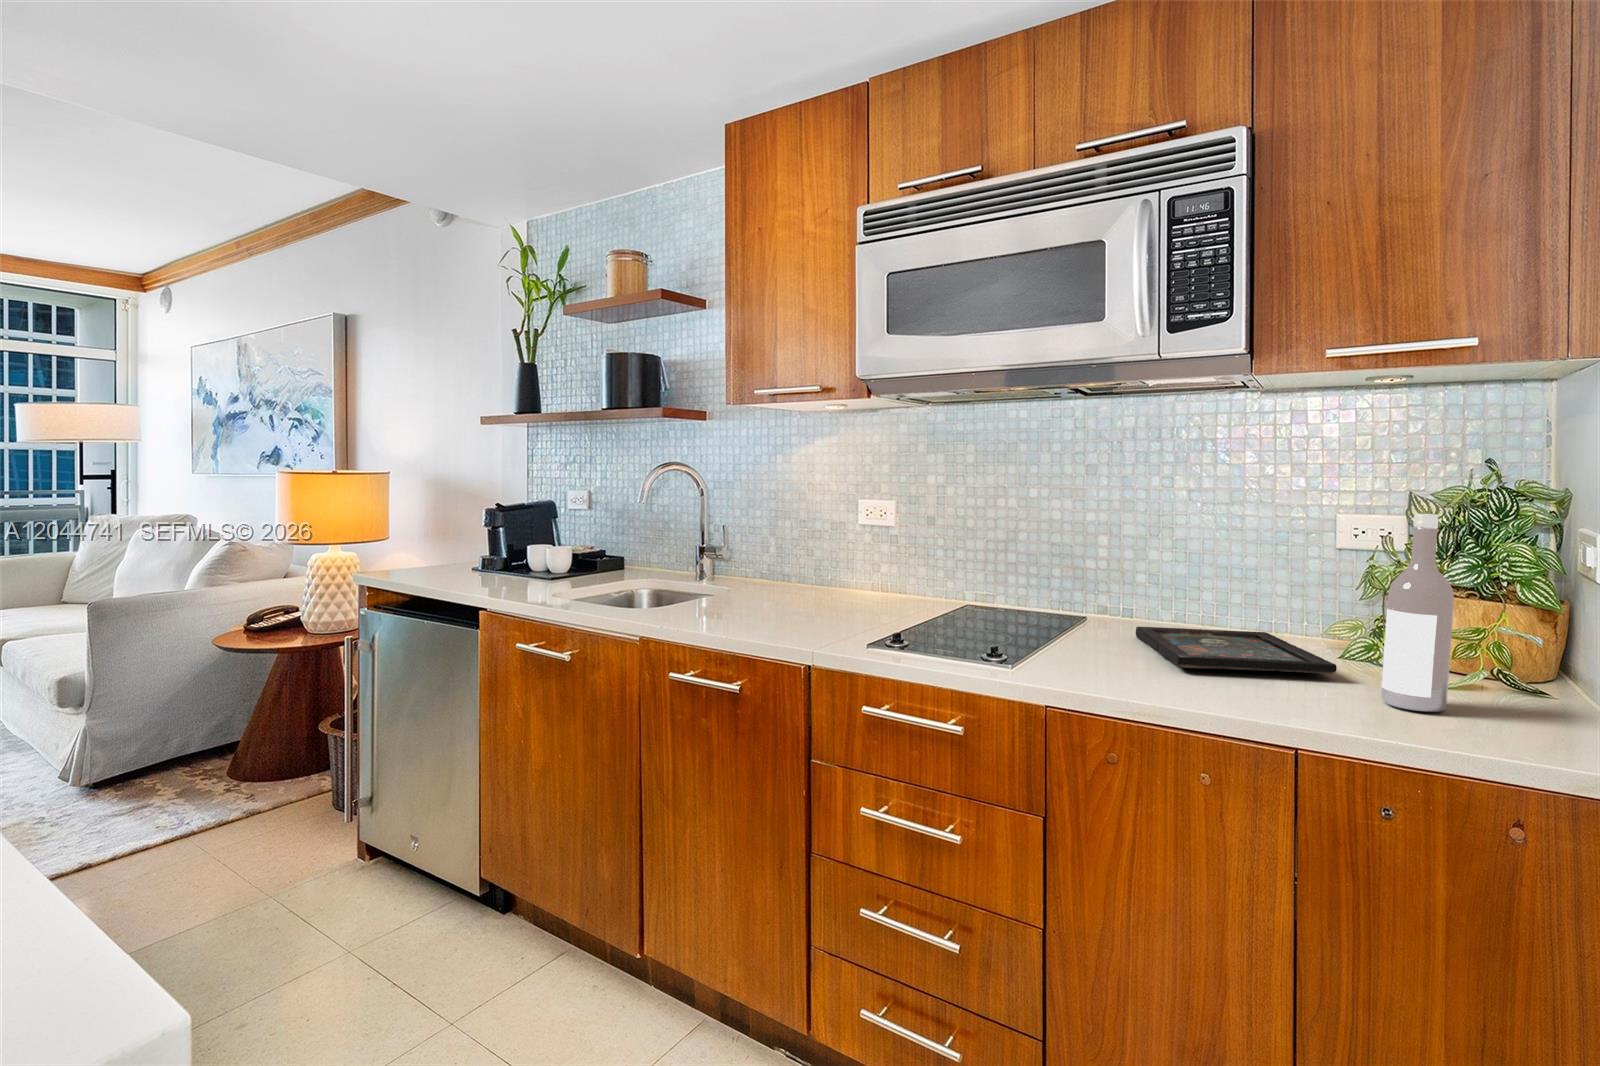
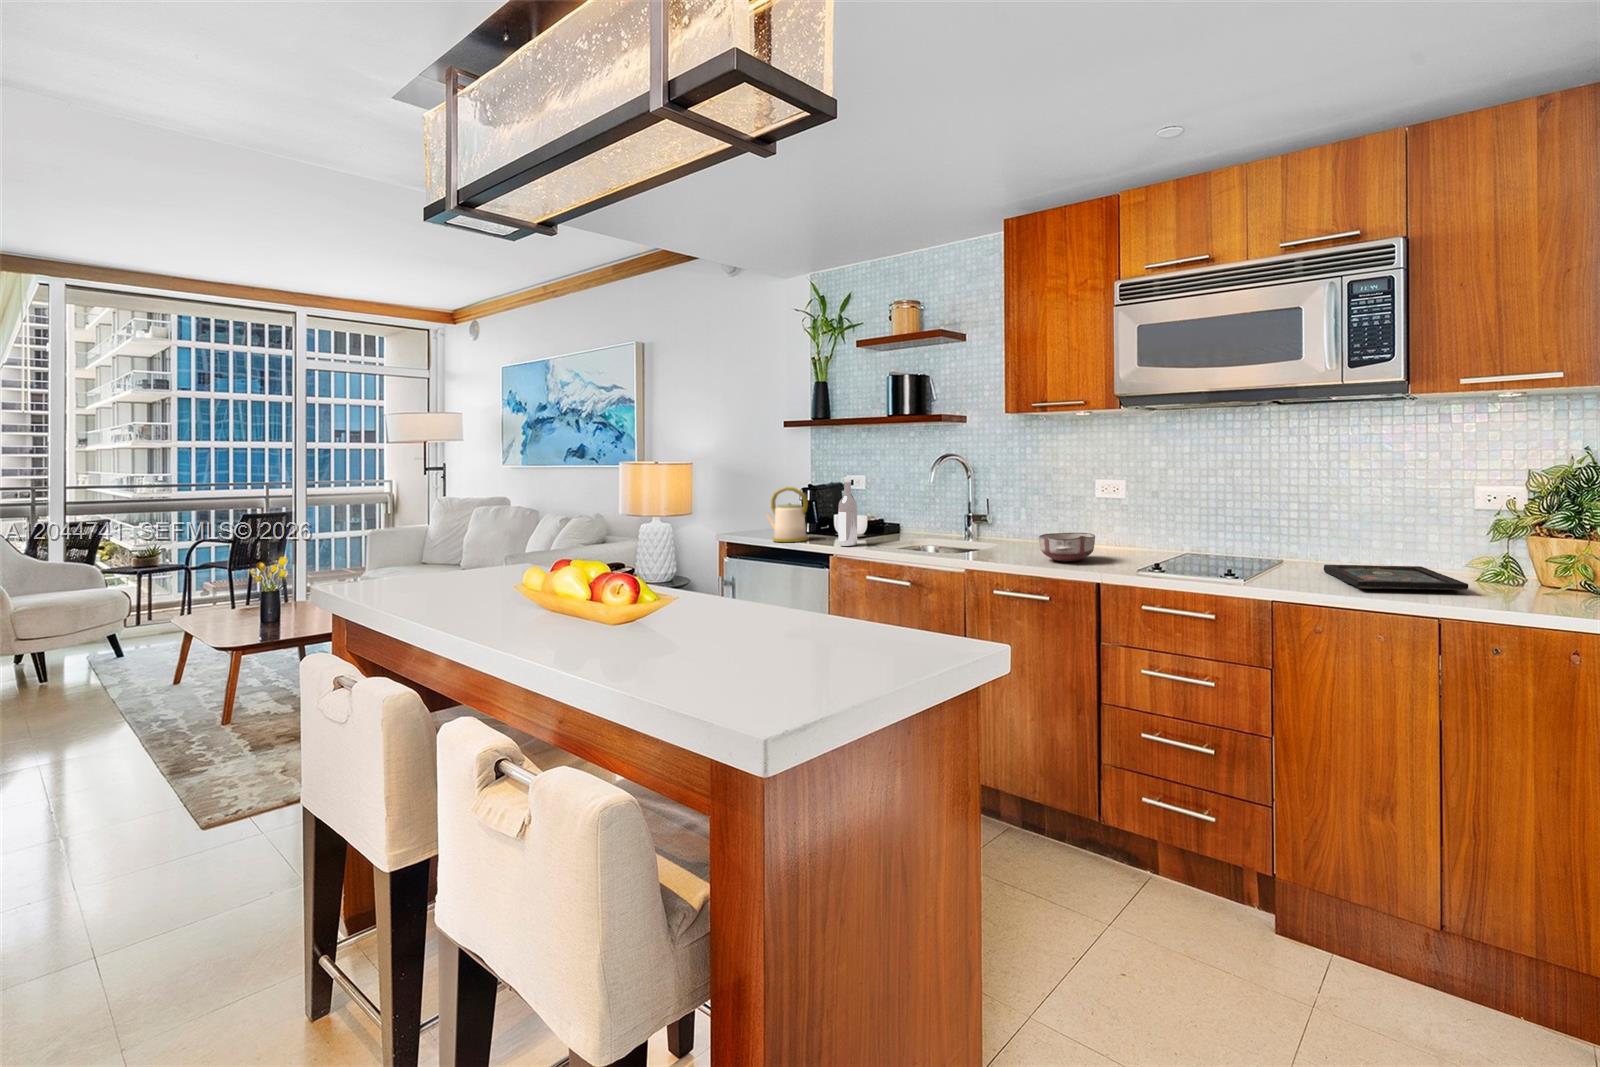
kettle: none [427,499,488,576] -> present [766,487,808,542]
wine bottle: present [1382,514,1454,712] -> present [838,477,857,546]
ceramic bowl: none [758,572,836,613] -> present [1039,533,1095,561]

